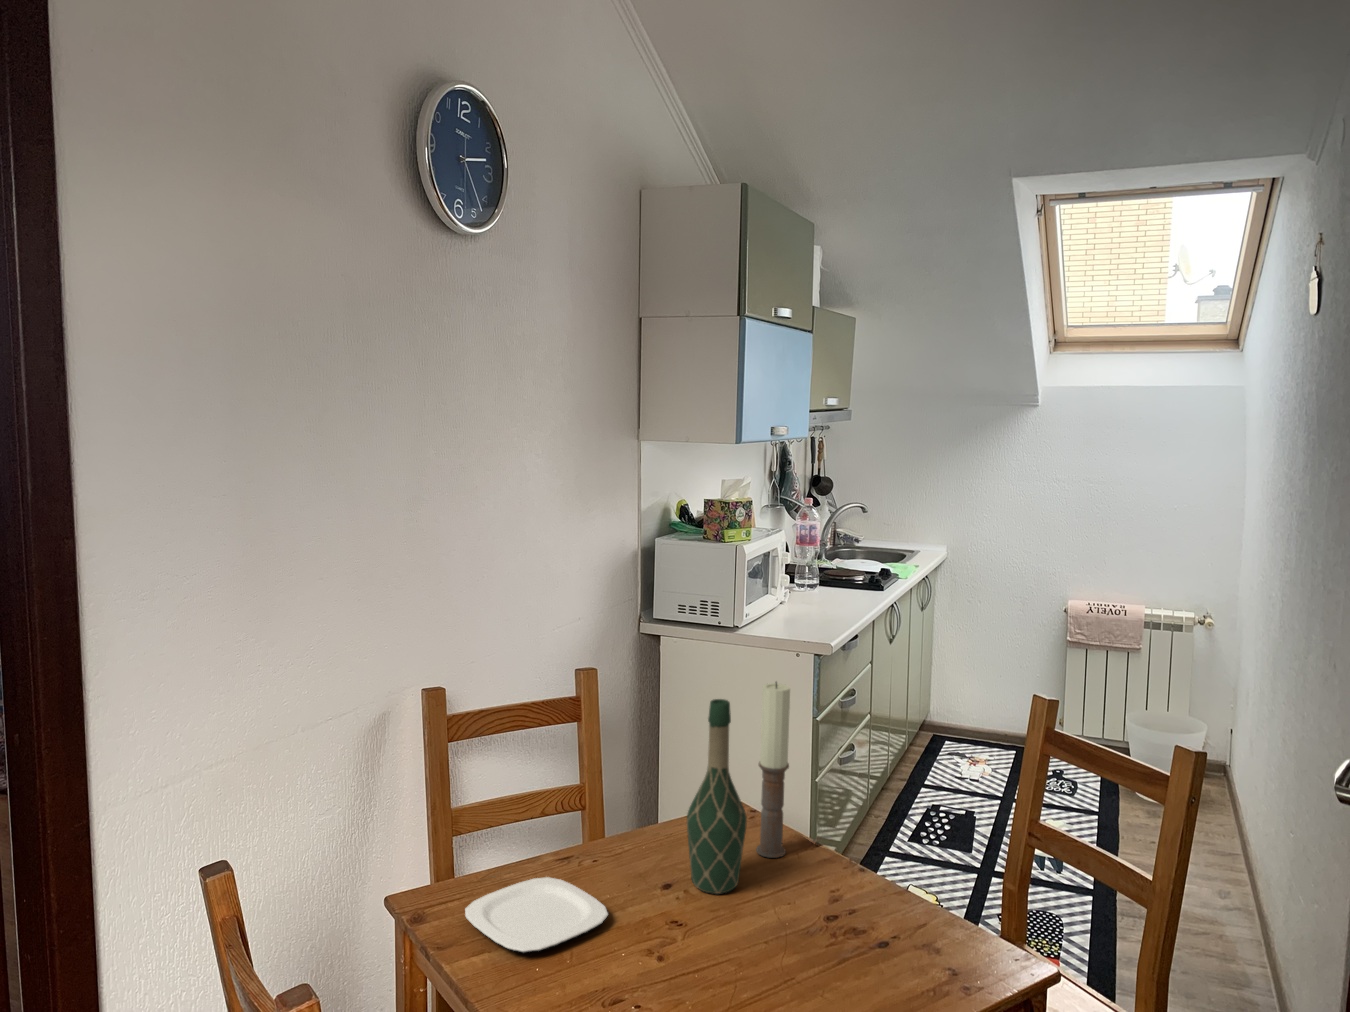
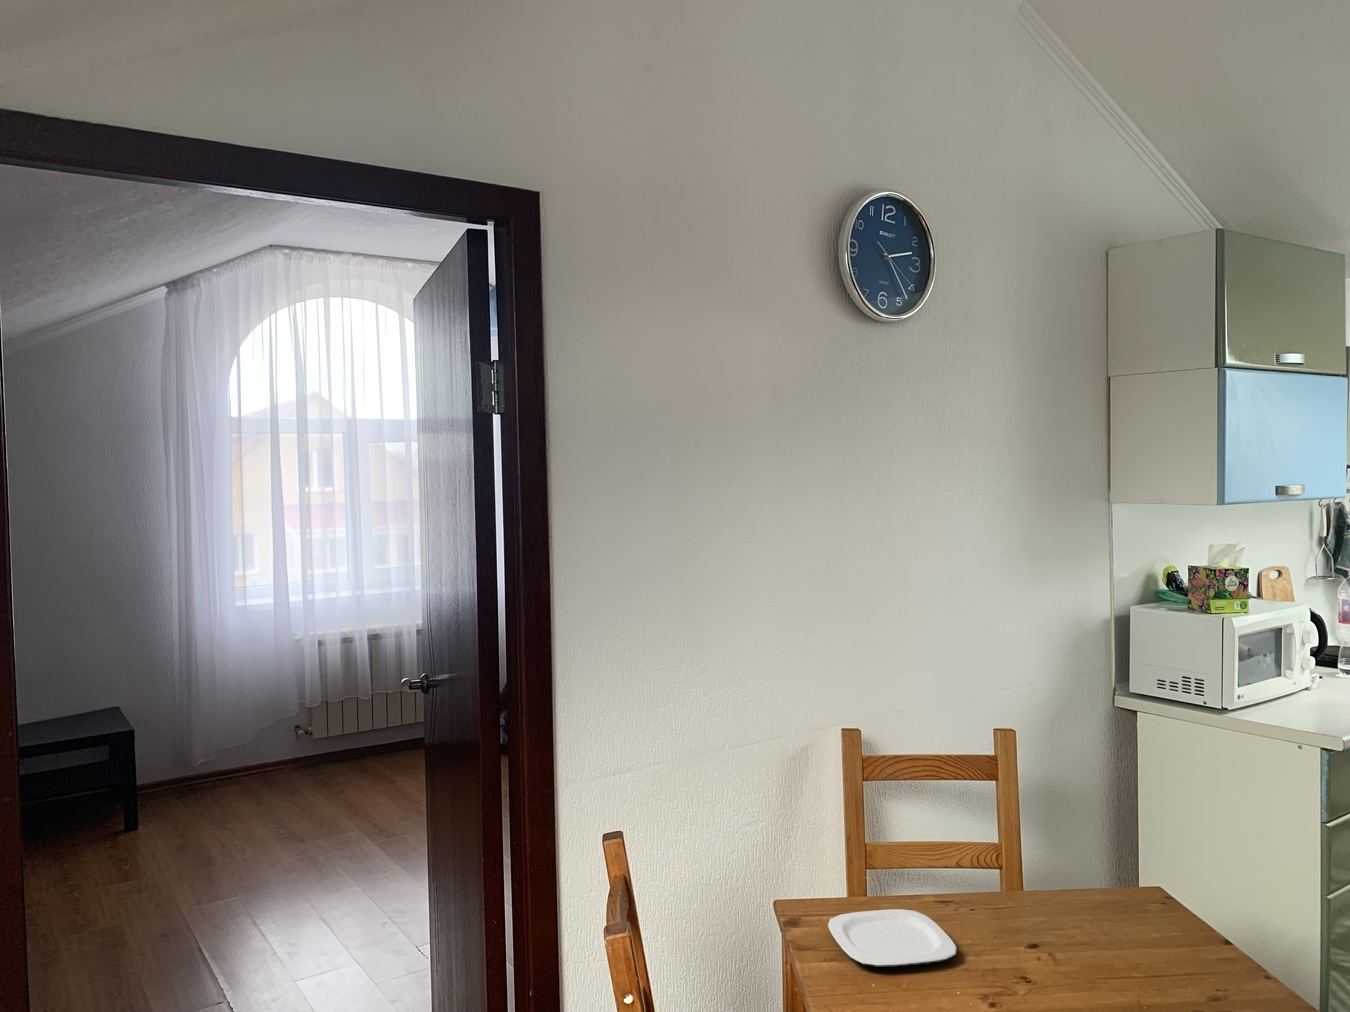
candle: present [756,682,790,858] -> none [1149,754,1185,948]
wine bottle: present [687,699,747,894] -> none [1051,761,1118,966]

